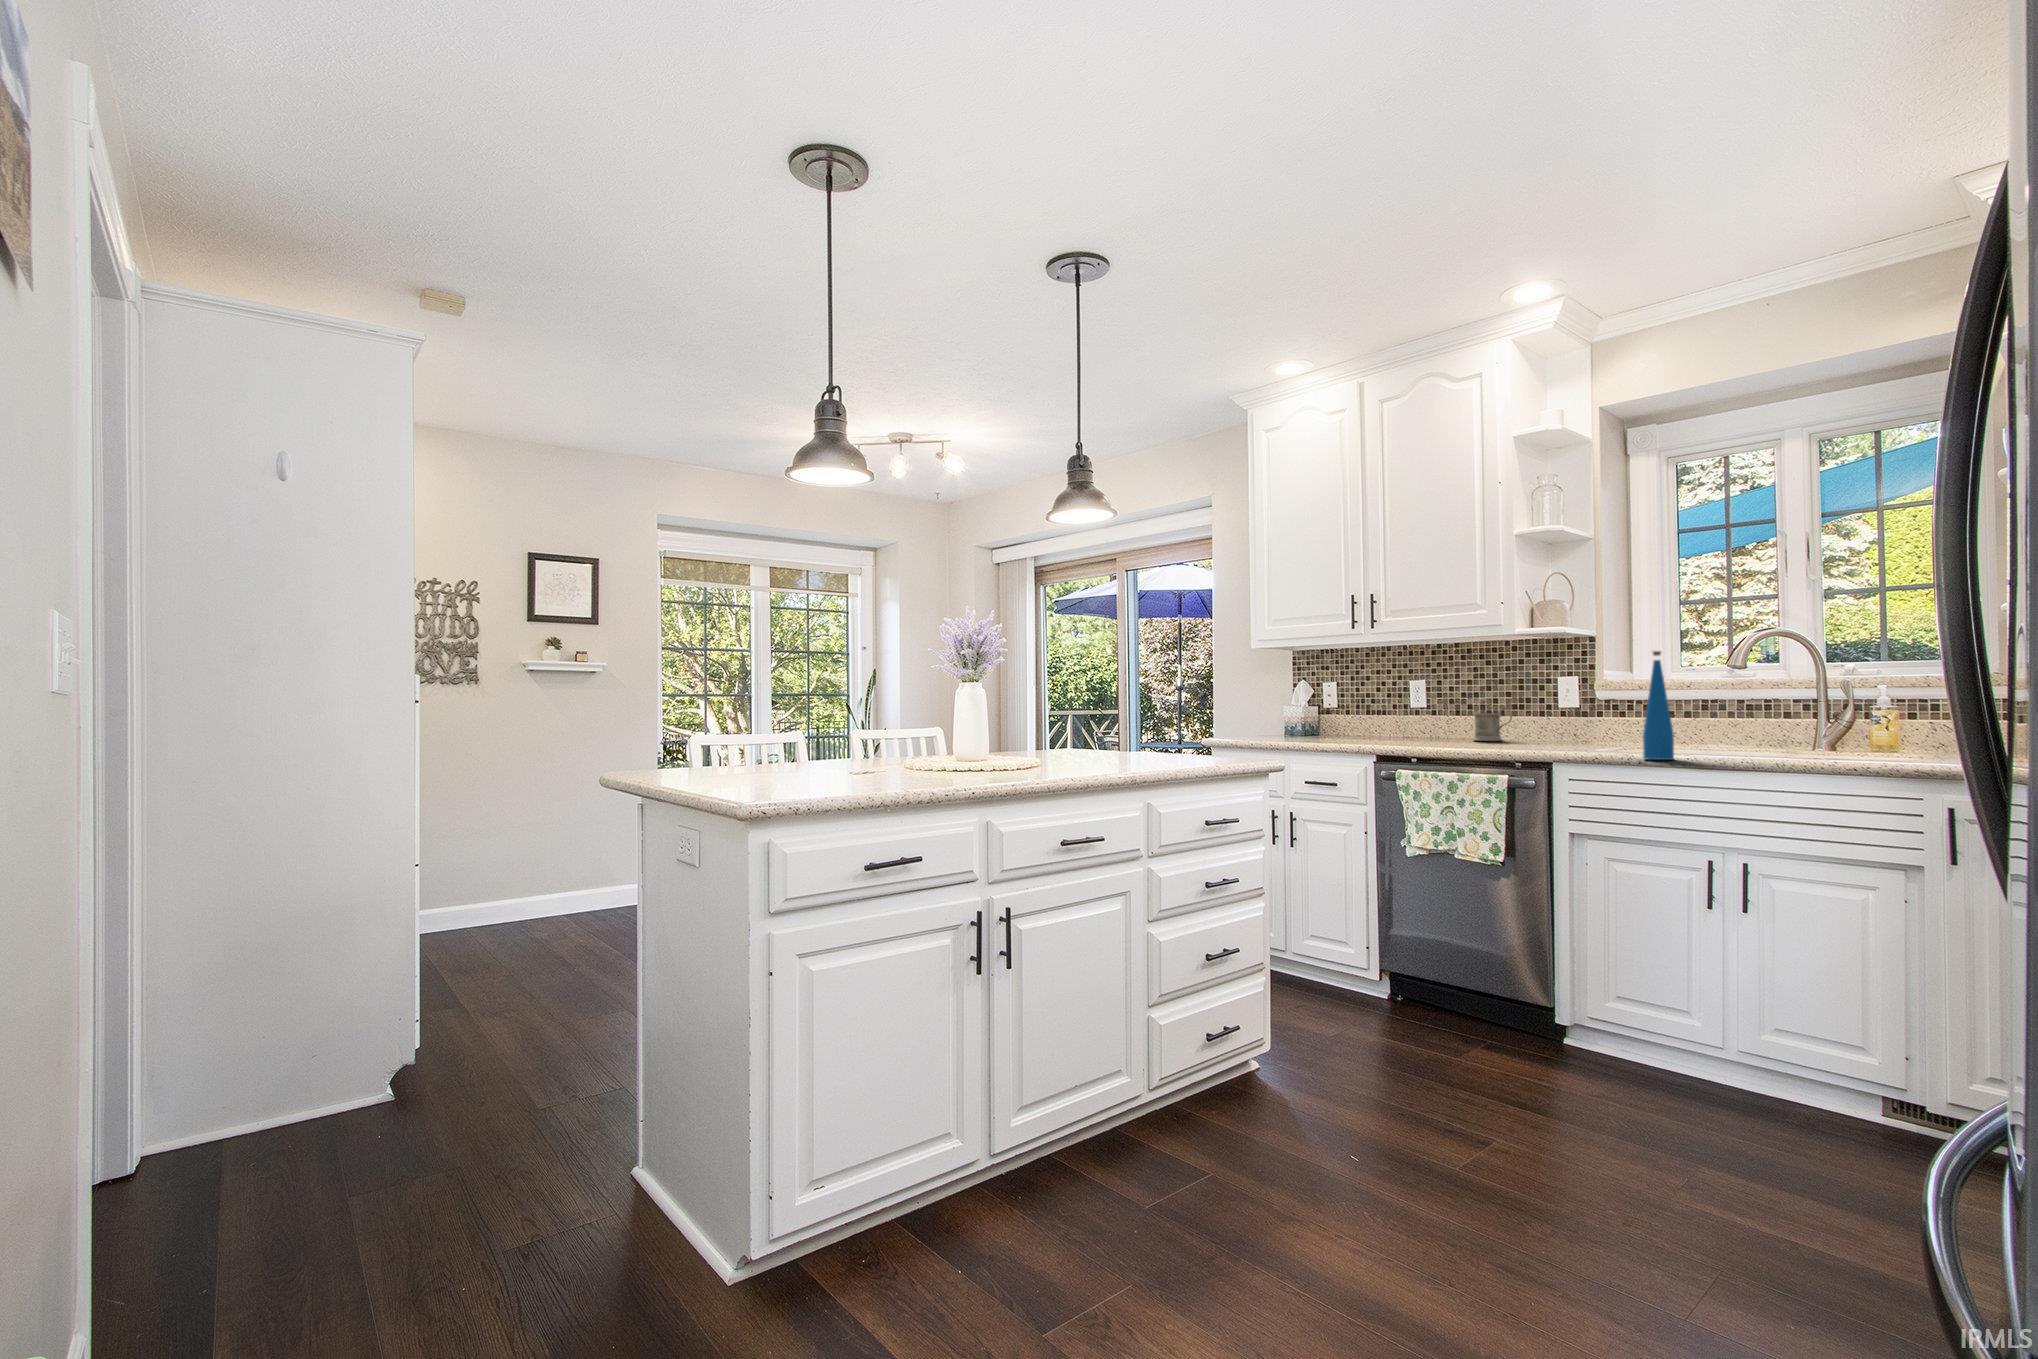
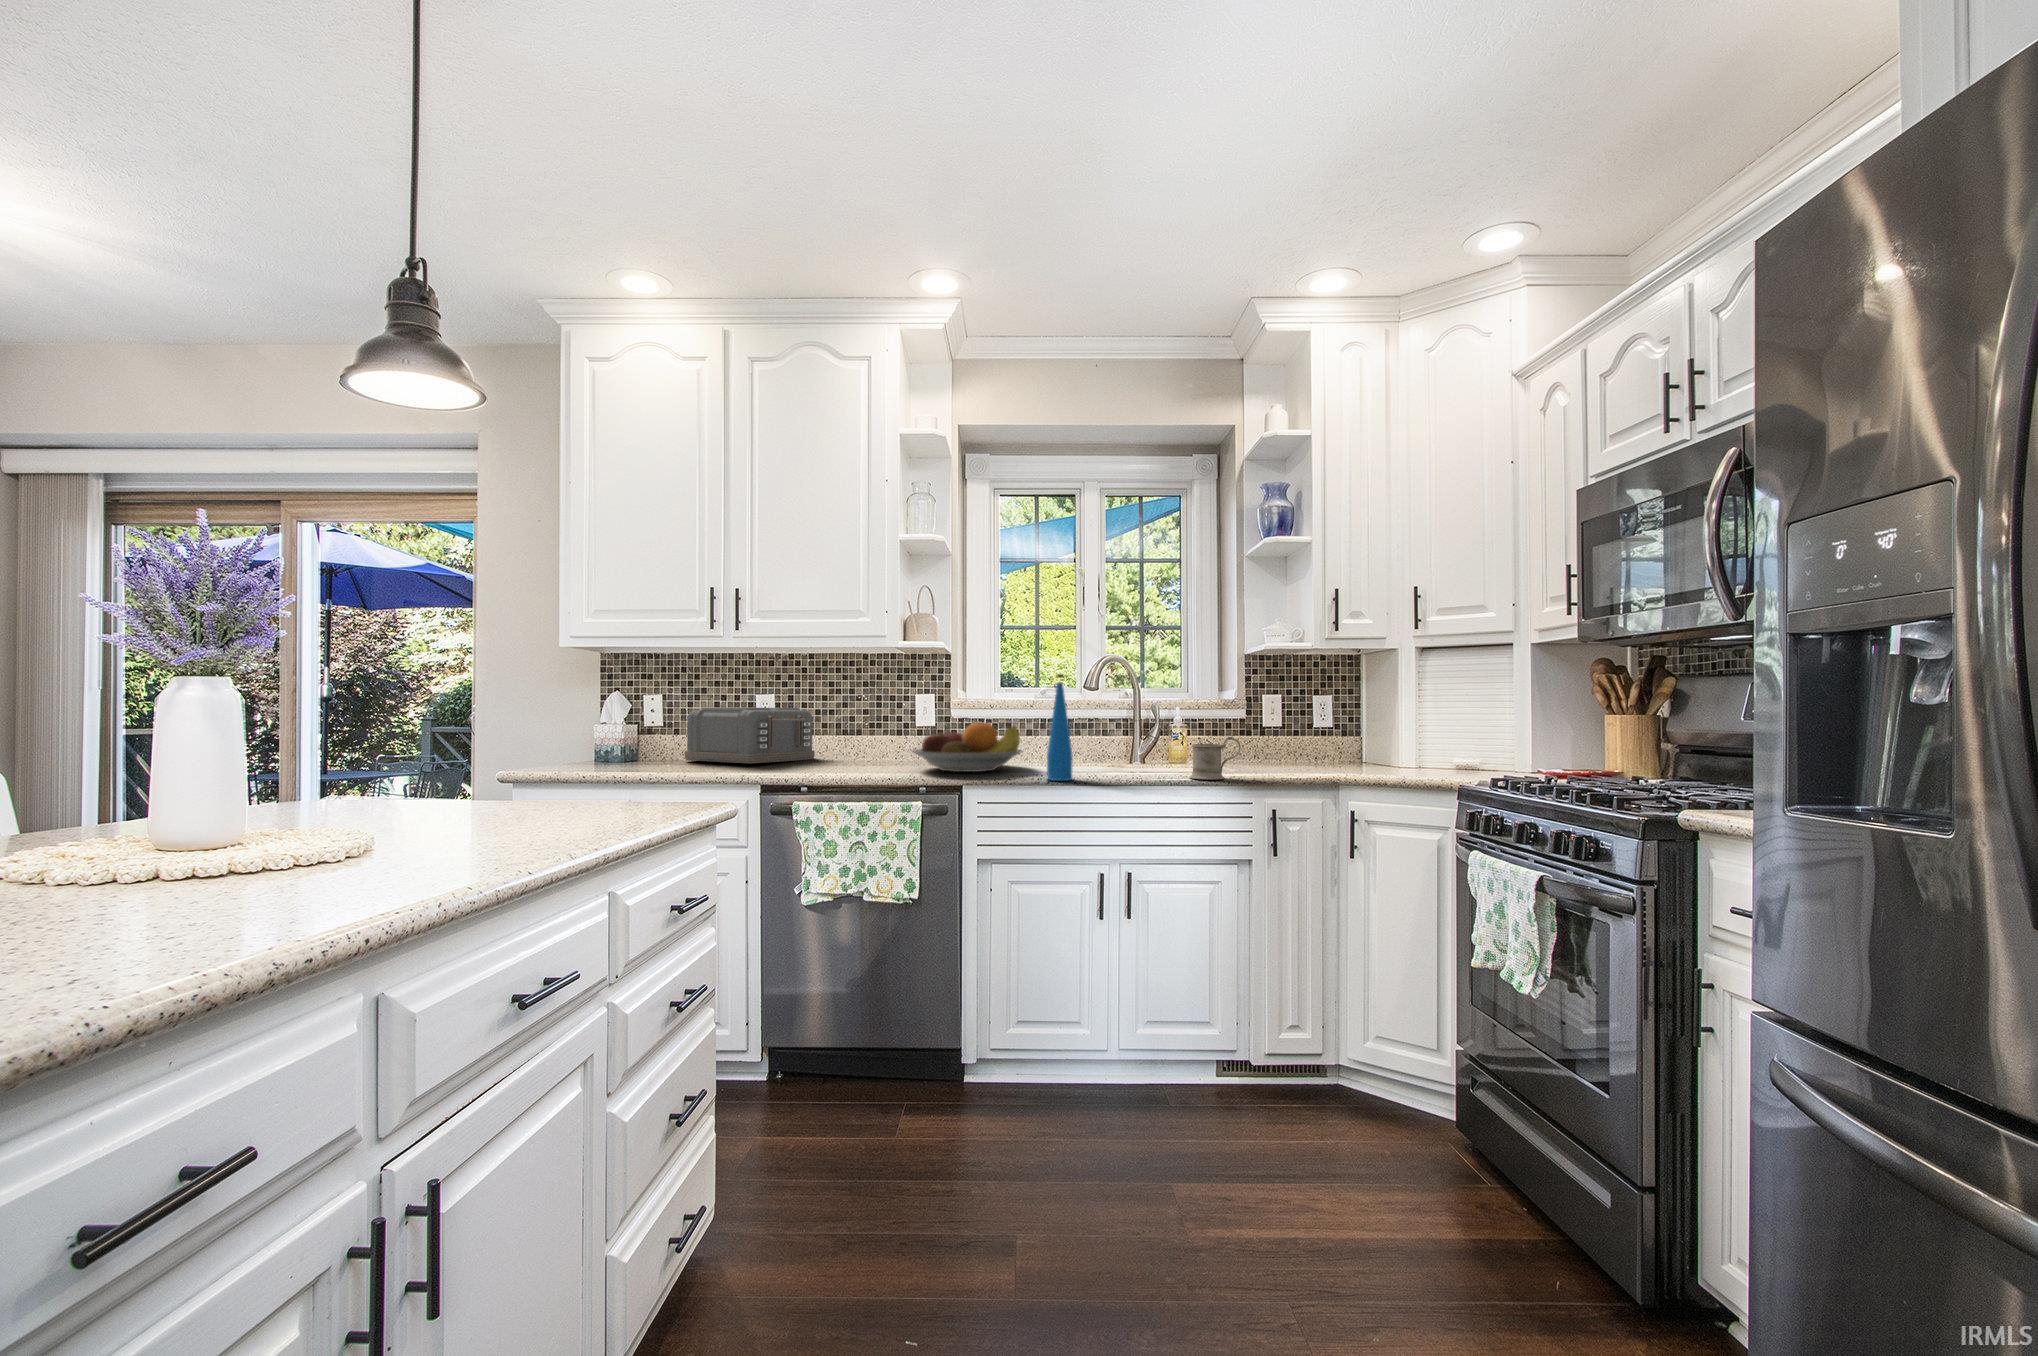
toaster: none [1348,691,1461,739] -> present [685,708,815,763]
fruit bowl: none [1522,702,1648,750] -> present [912,722,1022,772]
mug: present [1473,707,1512,741] -> present [1190,737,1241,779]

